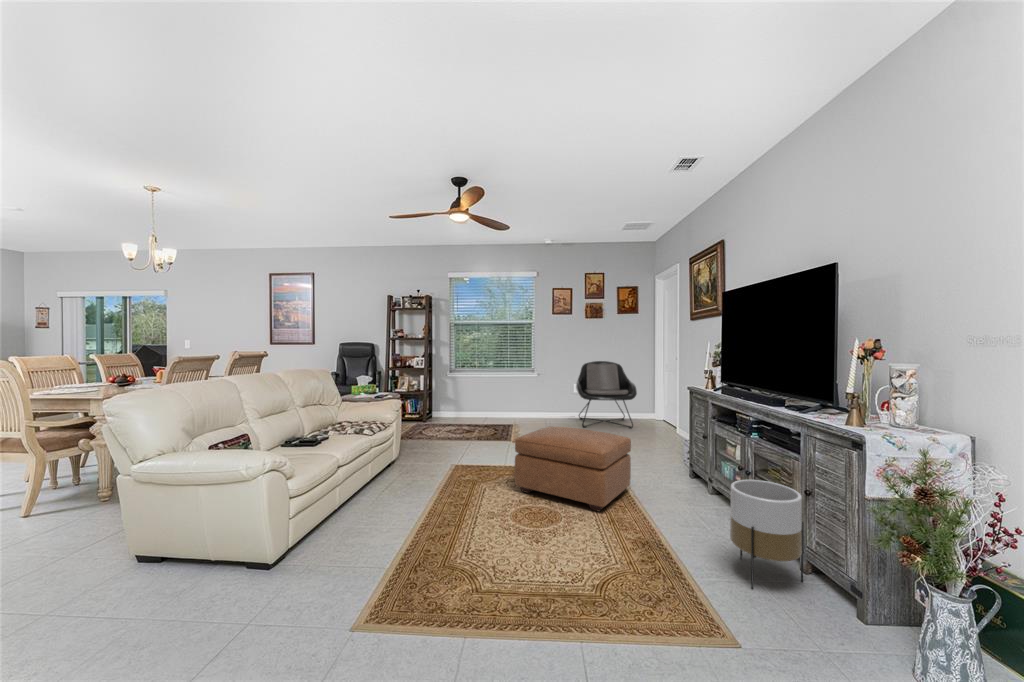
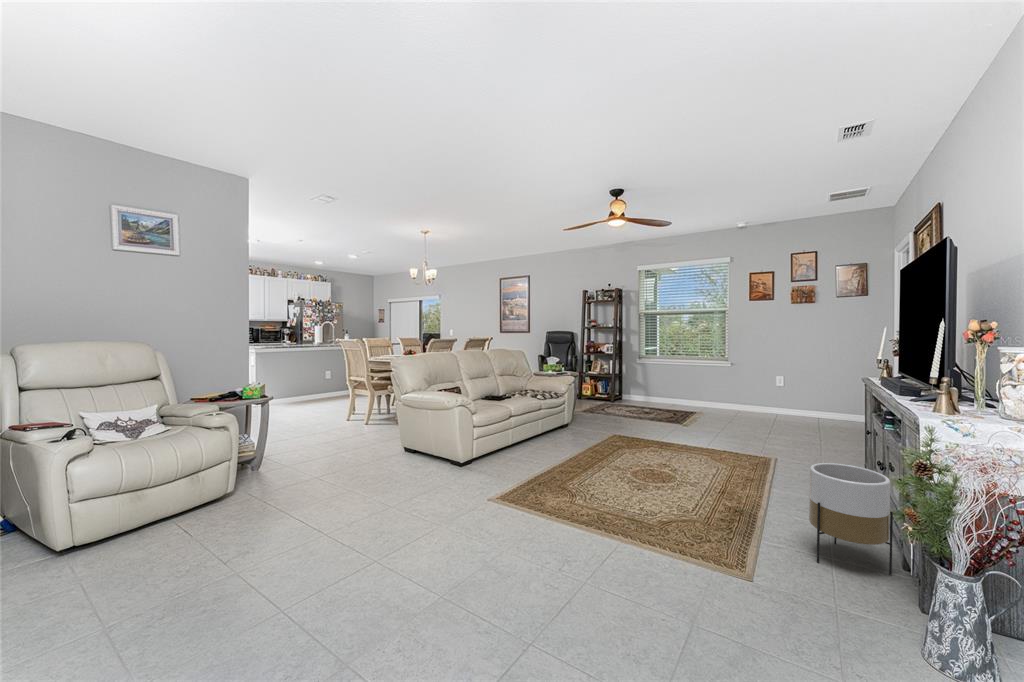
lounge chair: present [576,361,637,428] -> none [768,351,848,429]
ottoman: present [515,426,631,512] -> none [649,406,769,484]

